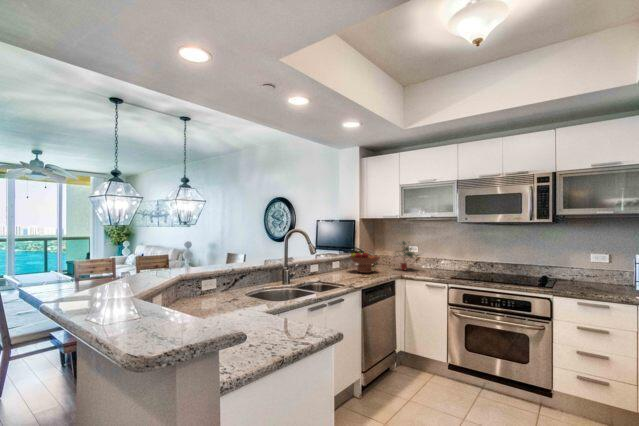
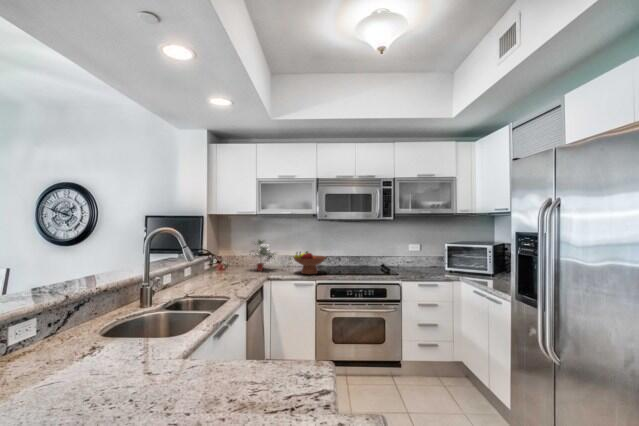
fruit bowl: present [349,251,380,273] -> present [293,251,326,274]

